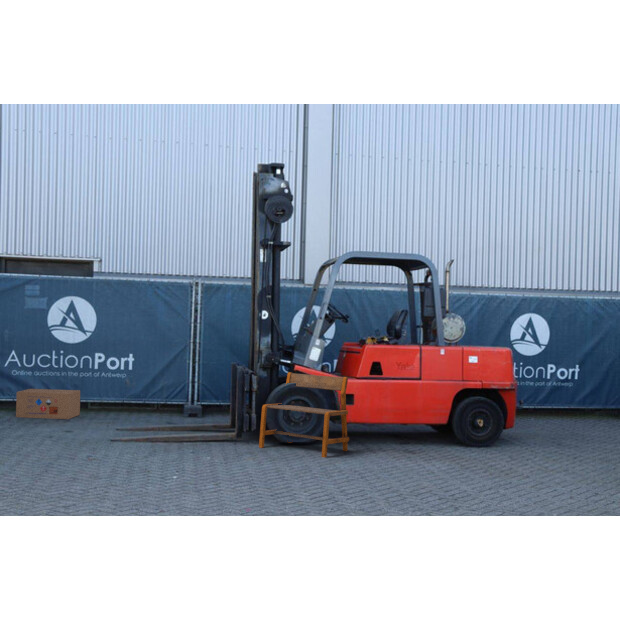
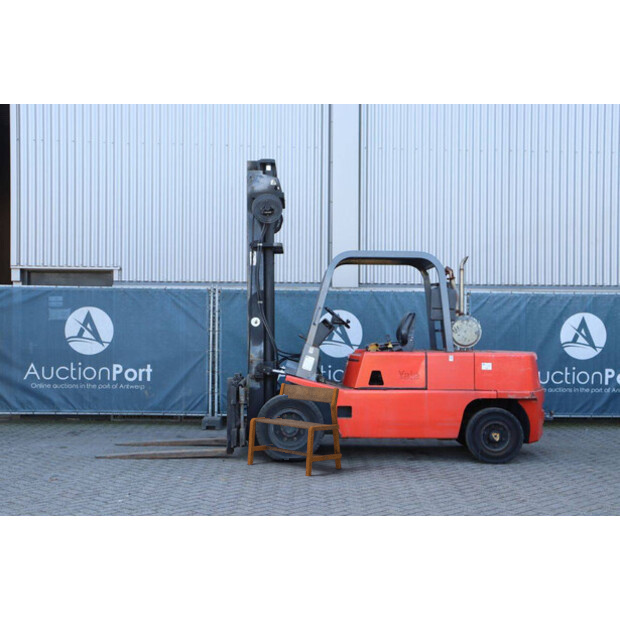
cardboard box: present [16,389,80,419] -> none [32,402,97,433]

